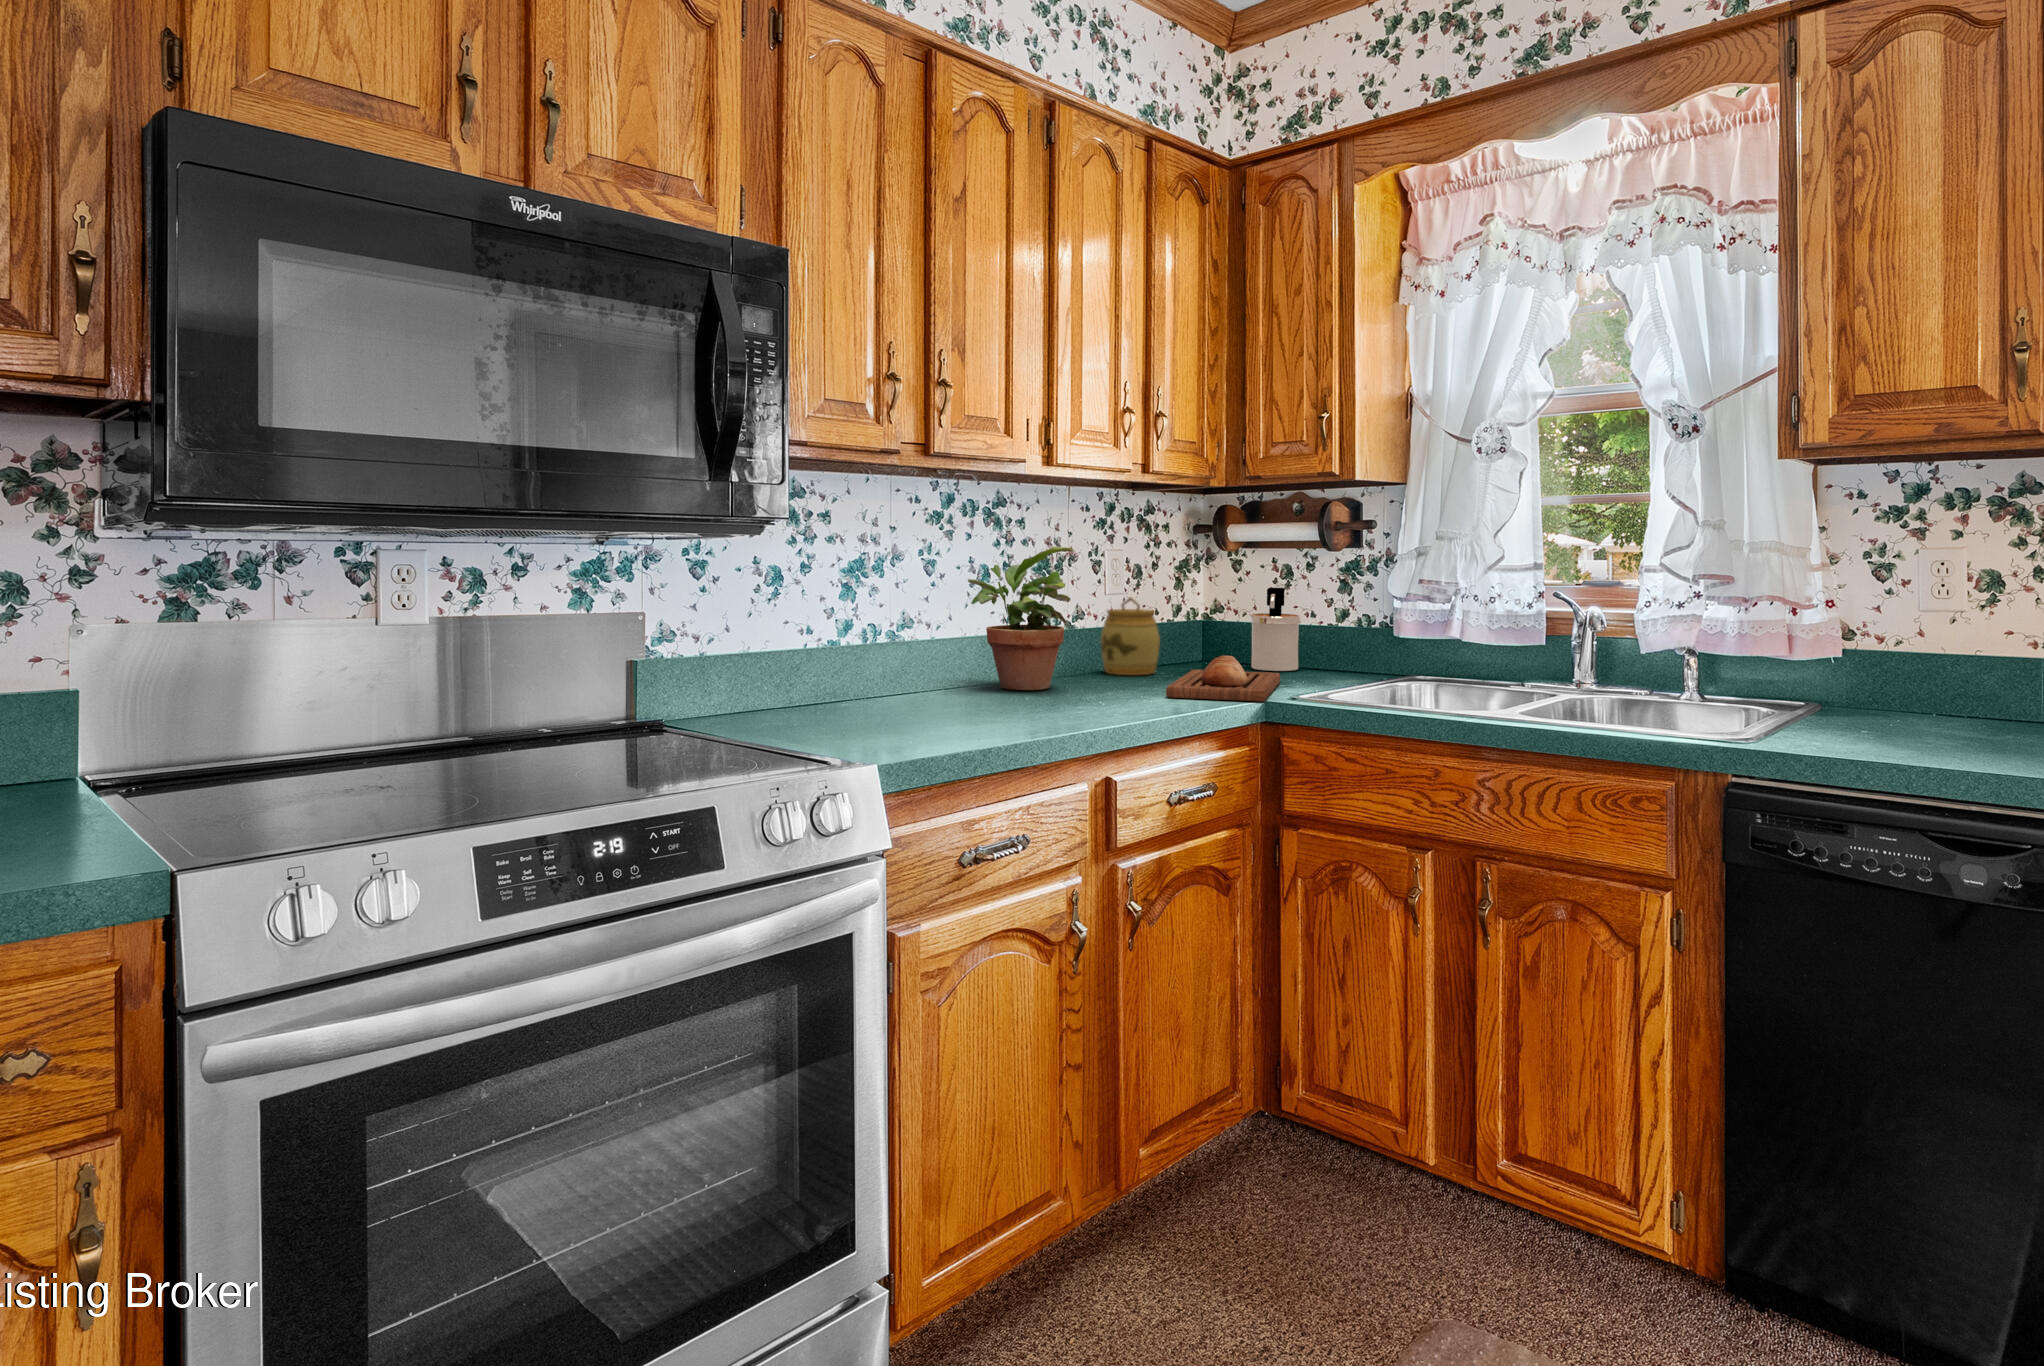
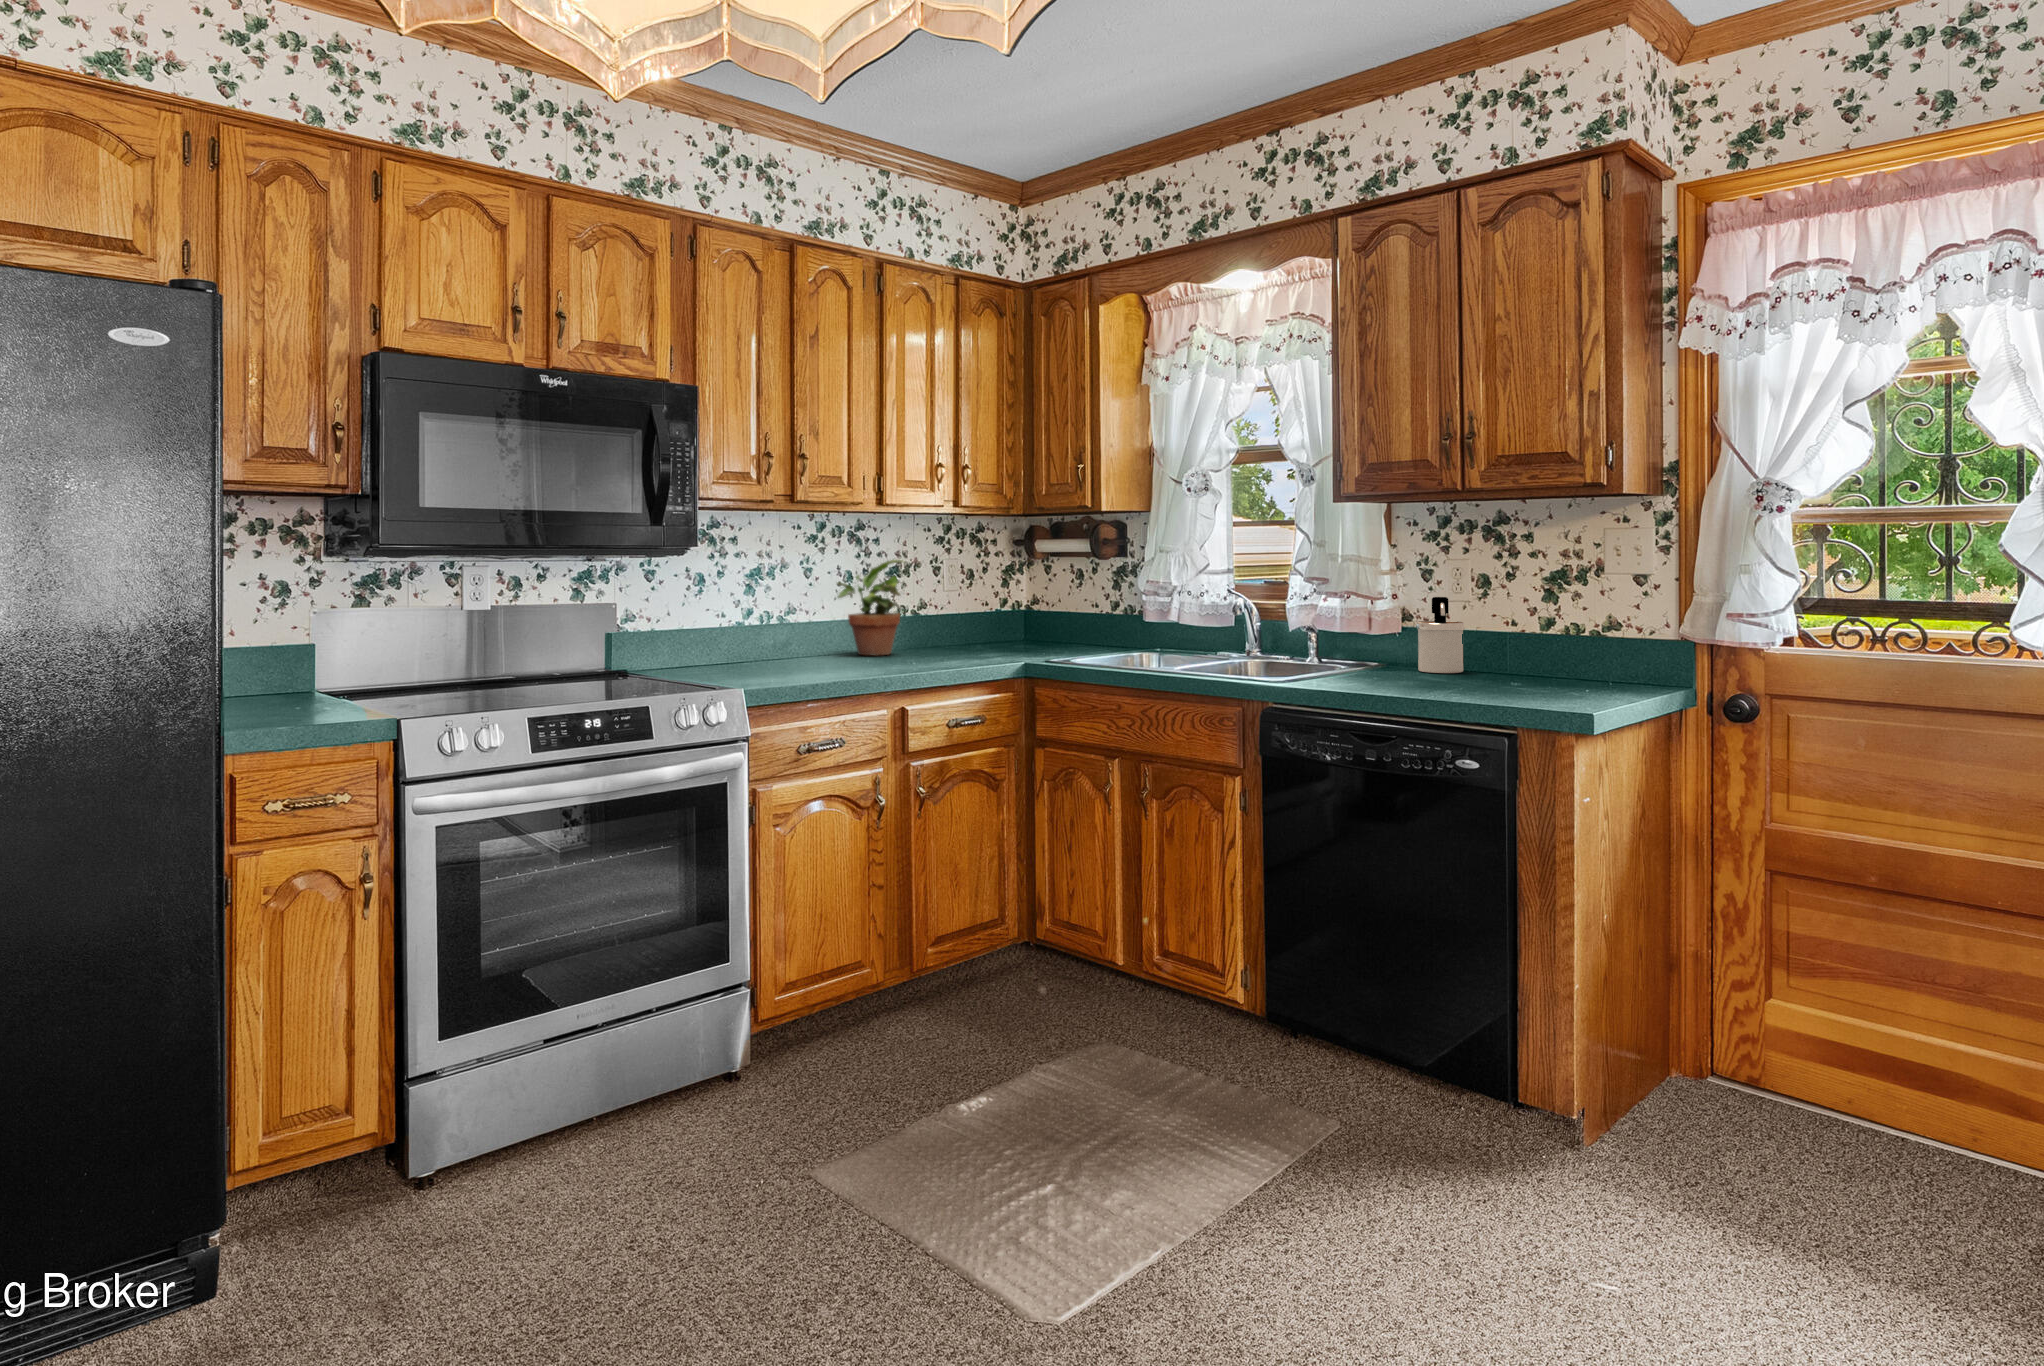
soap dispenser: present [1250,588,1301,671] -> present [1416,597,1465,673]
jar: present [1101,598,1160,675] -> none [938,594,978,648]
bread loaf: present [1166,655,1280,702] -> none [962,632,1054,660]

